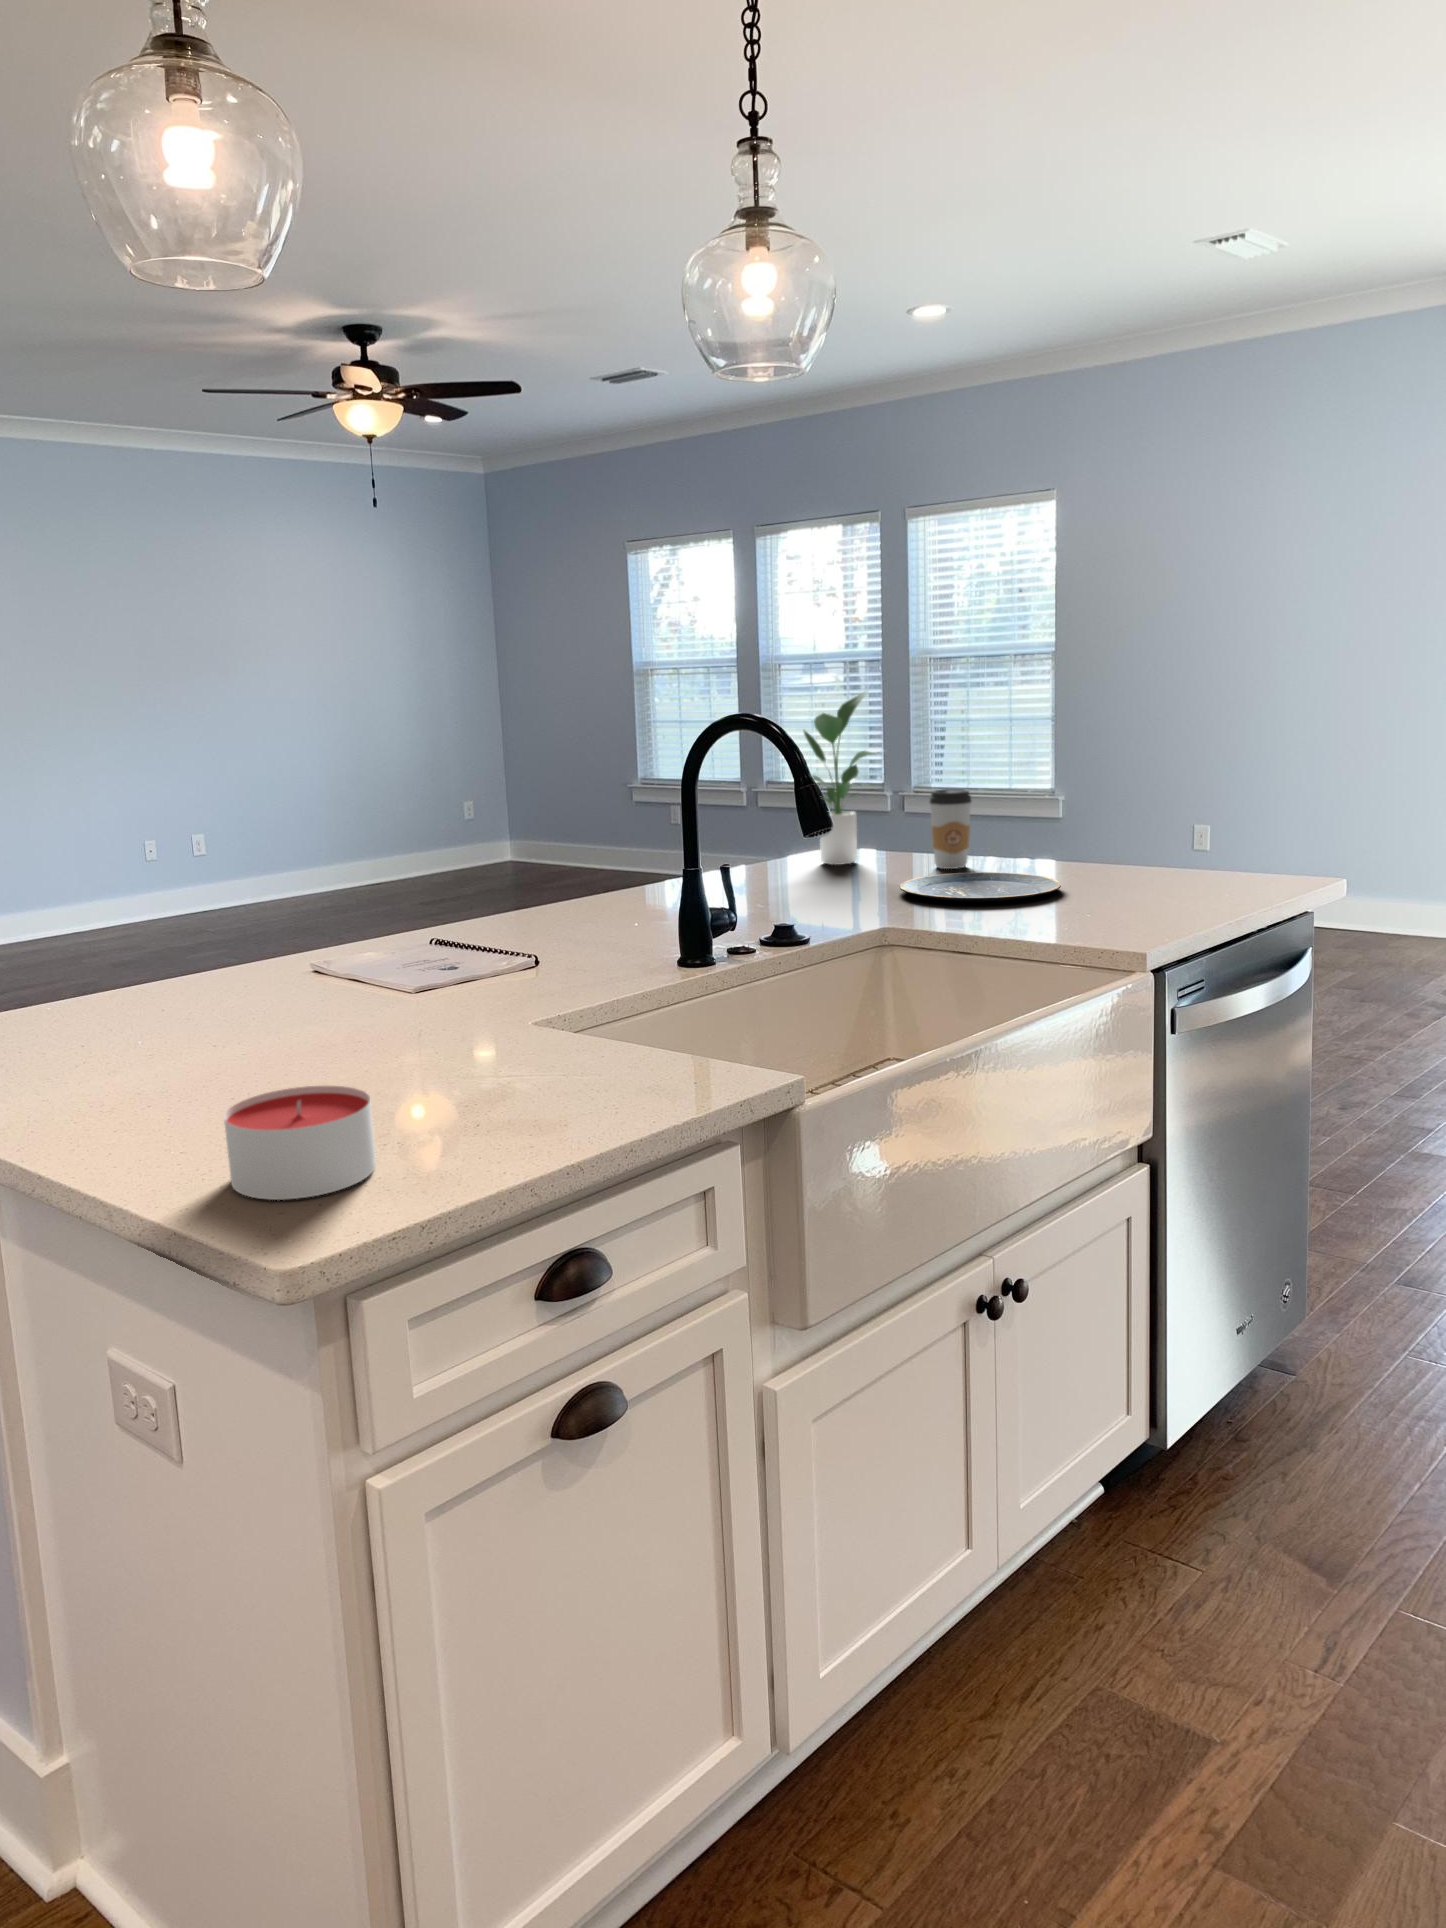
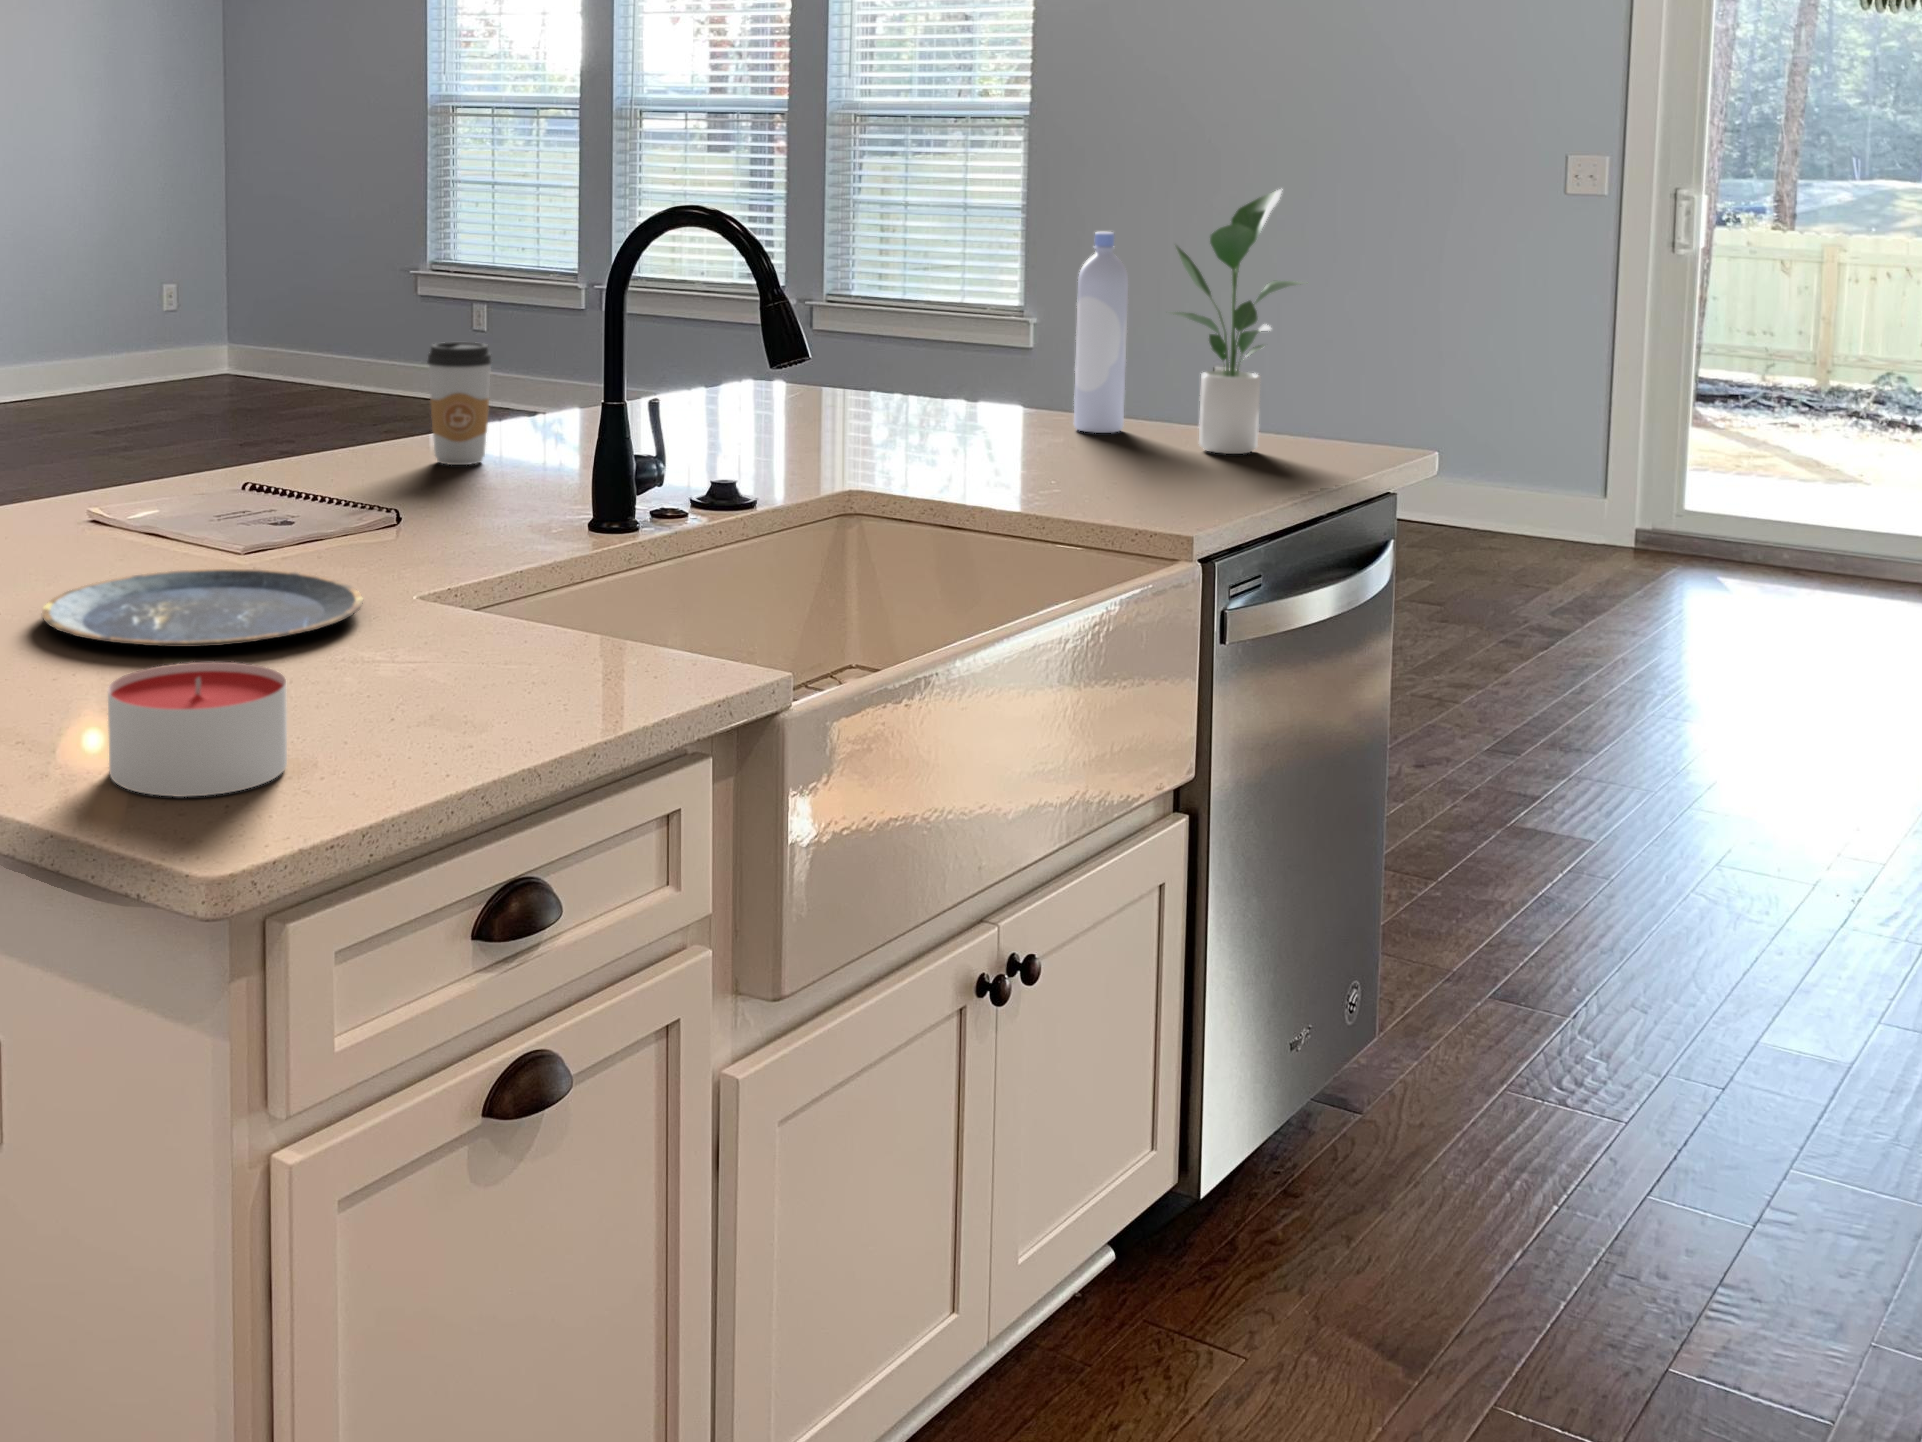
potted plant: present [804,691,879,865] -> present [1173,189,1302,454]
bottle: none [1064,721,1102,873] -> present [1074,232,1128,433]
coffee cup: present [929,789,971,869] -> present [427,342,492,465]
plate: present [900,872,1061,902] -> present [42,569,363,647]

